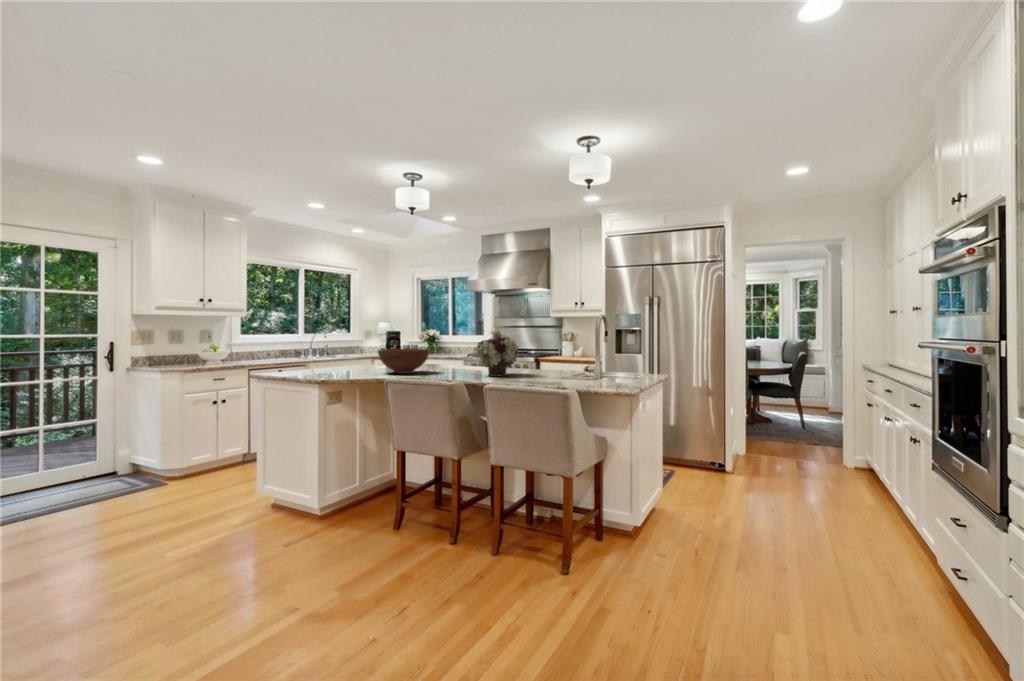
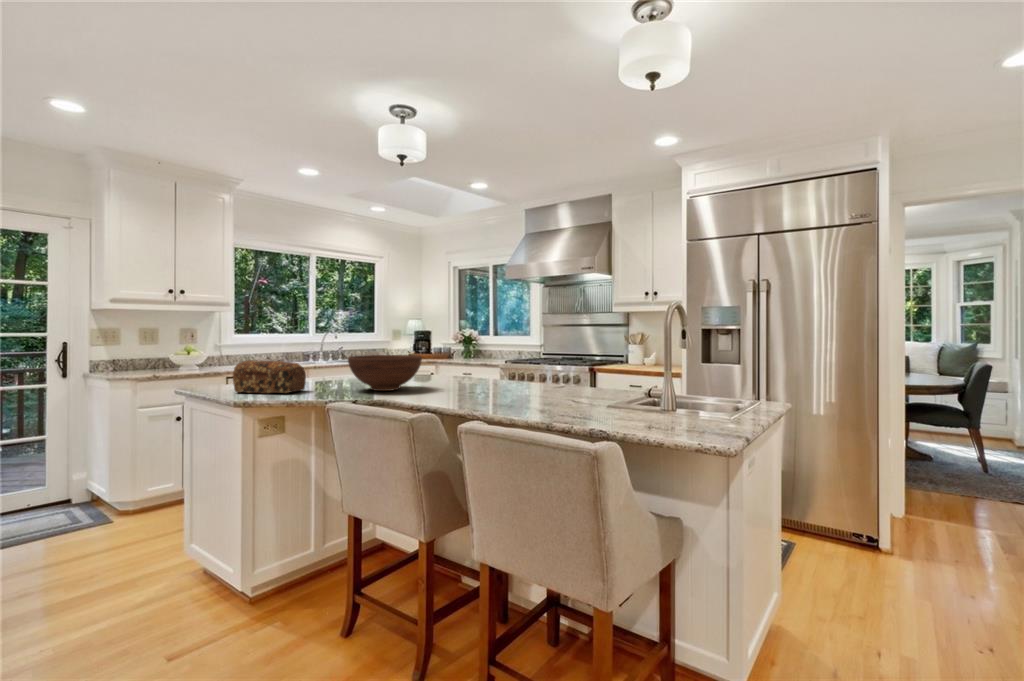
flower arrangement: present [475,330,519,376] -> none [476,328,548,399]
bread loaf: none [297,353,347,376] -> present [233,360,306,393]

